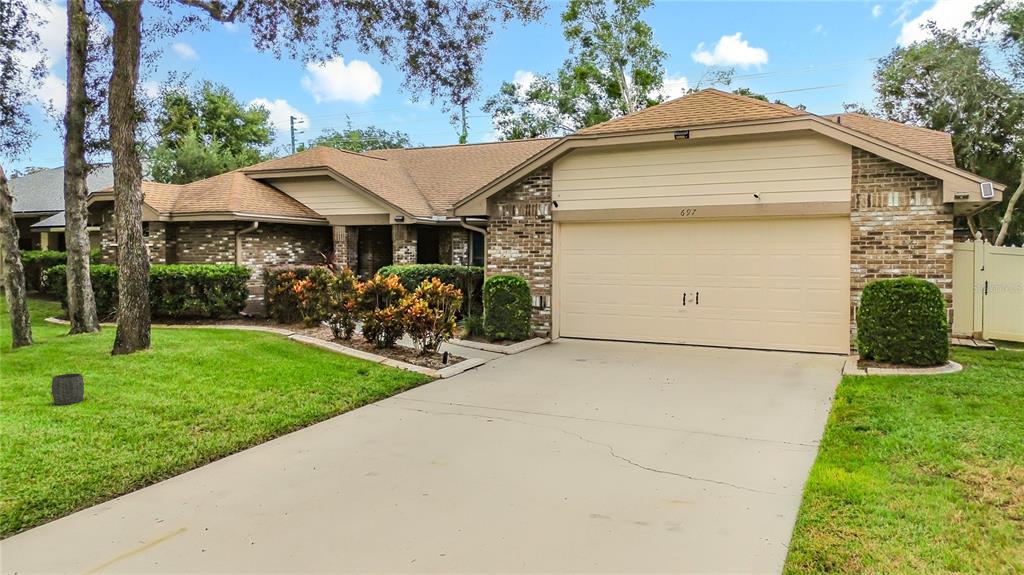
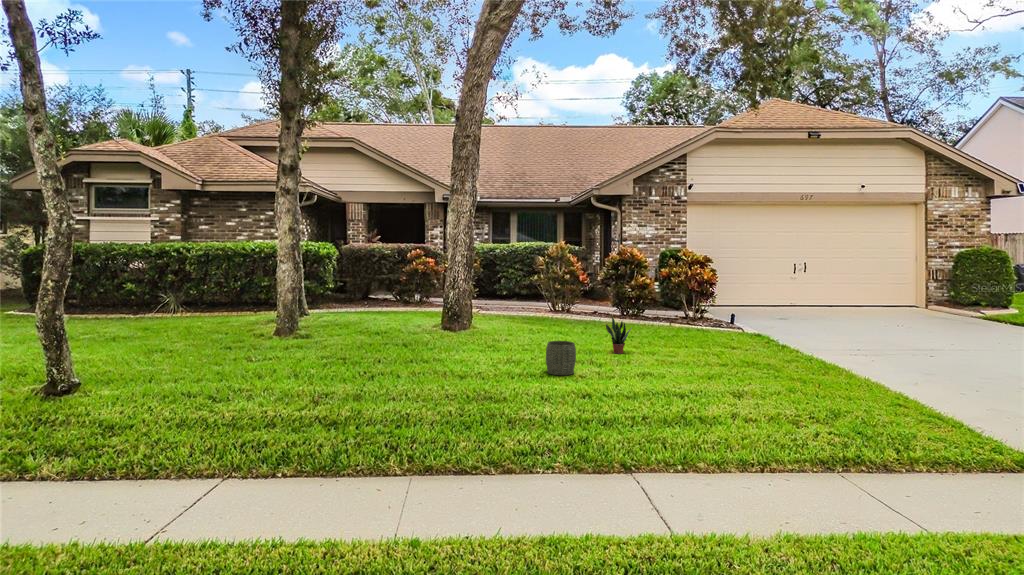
potted plant: none [173,353,199,389] -> present [606,317,632,354]

